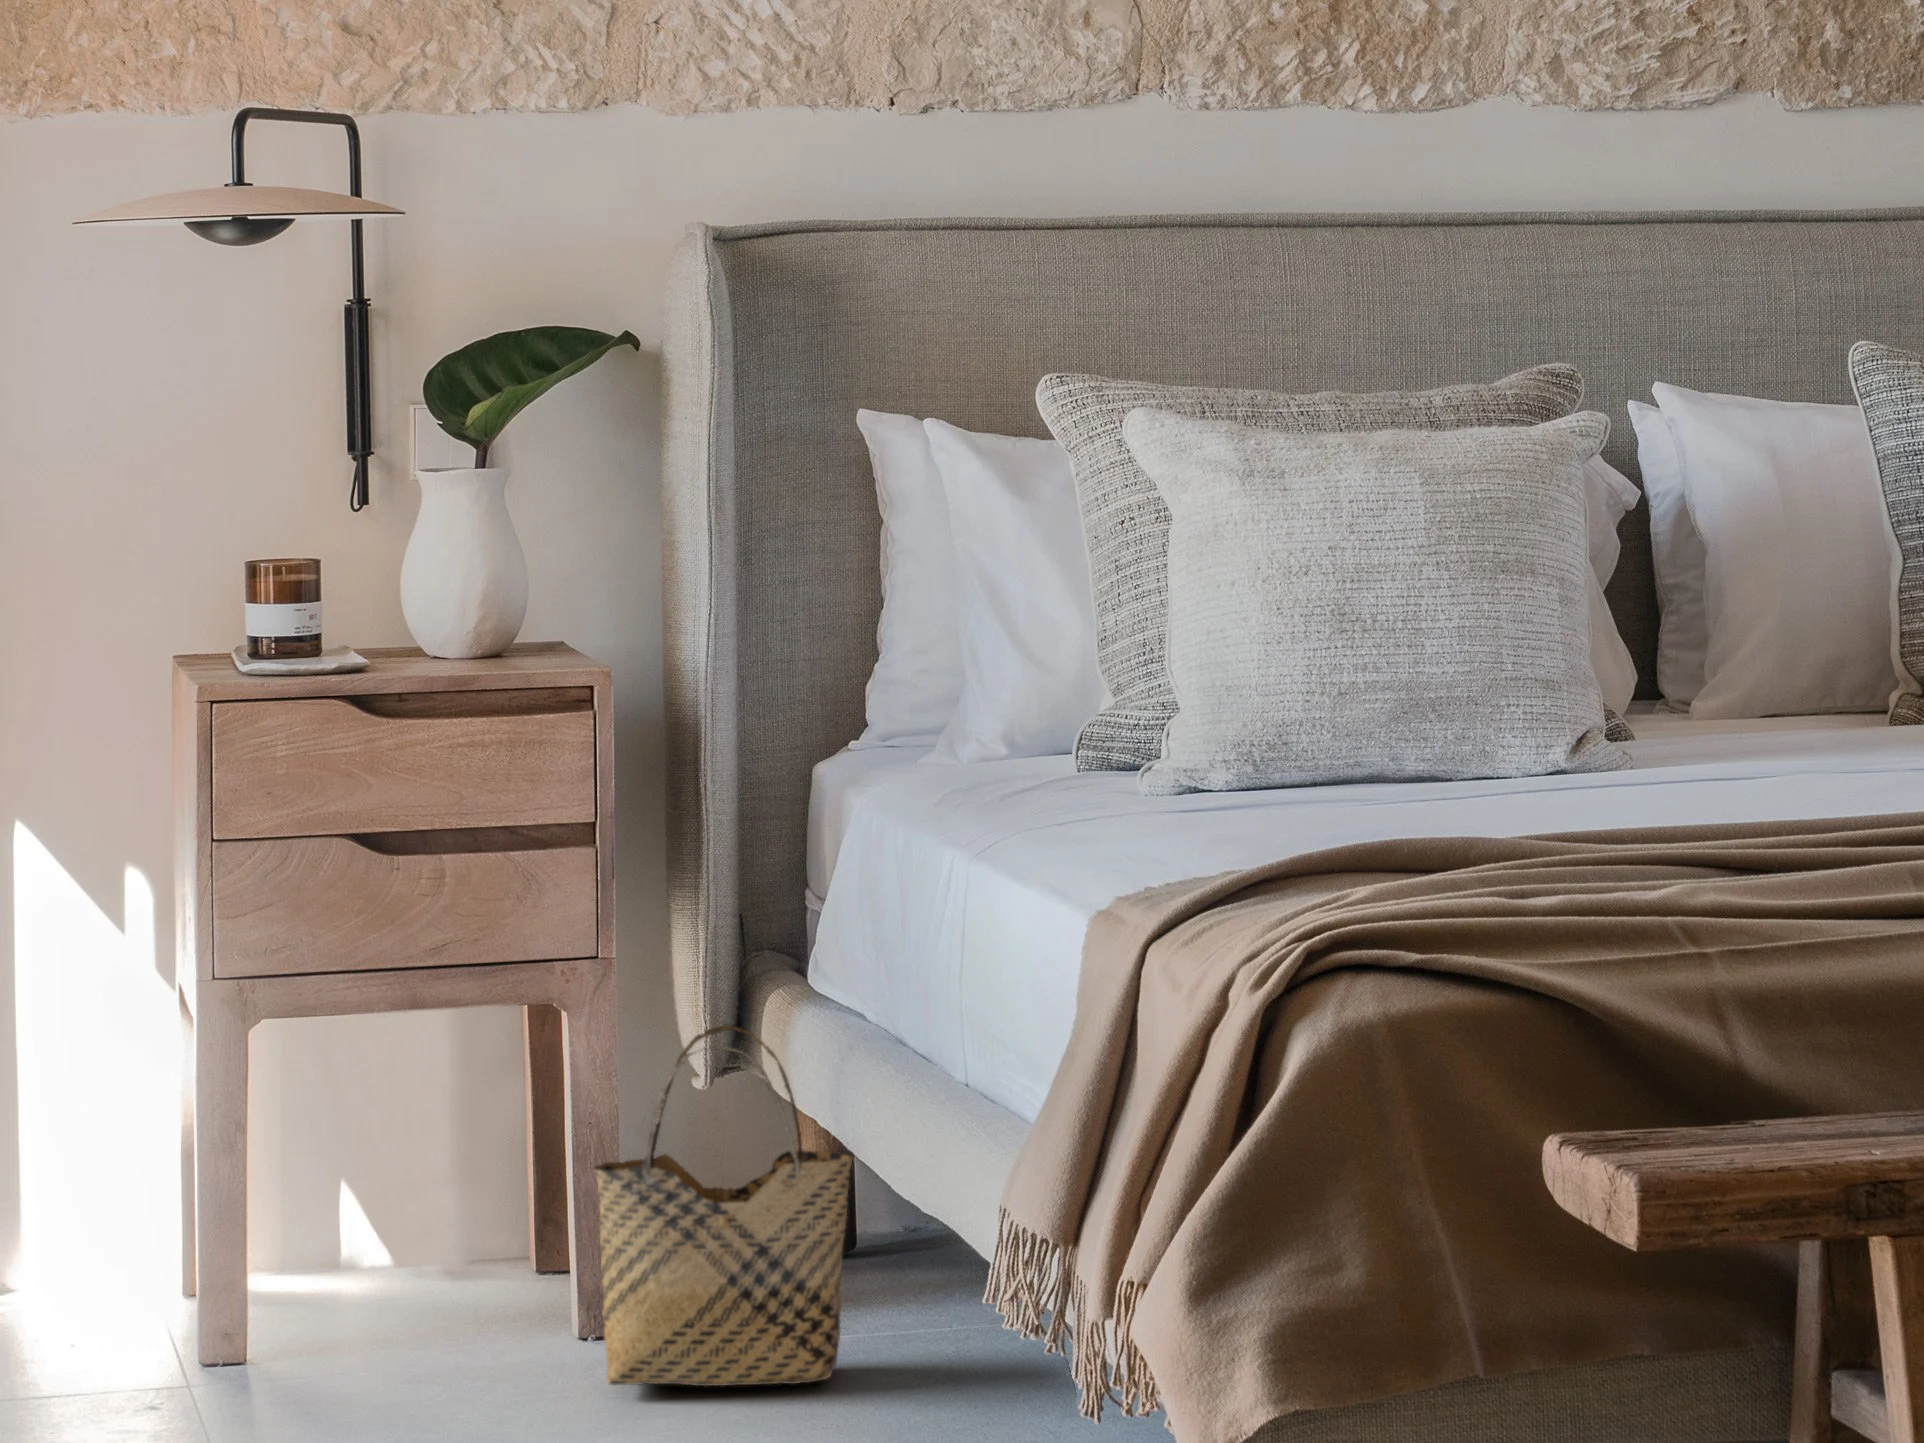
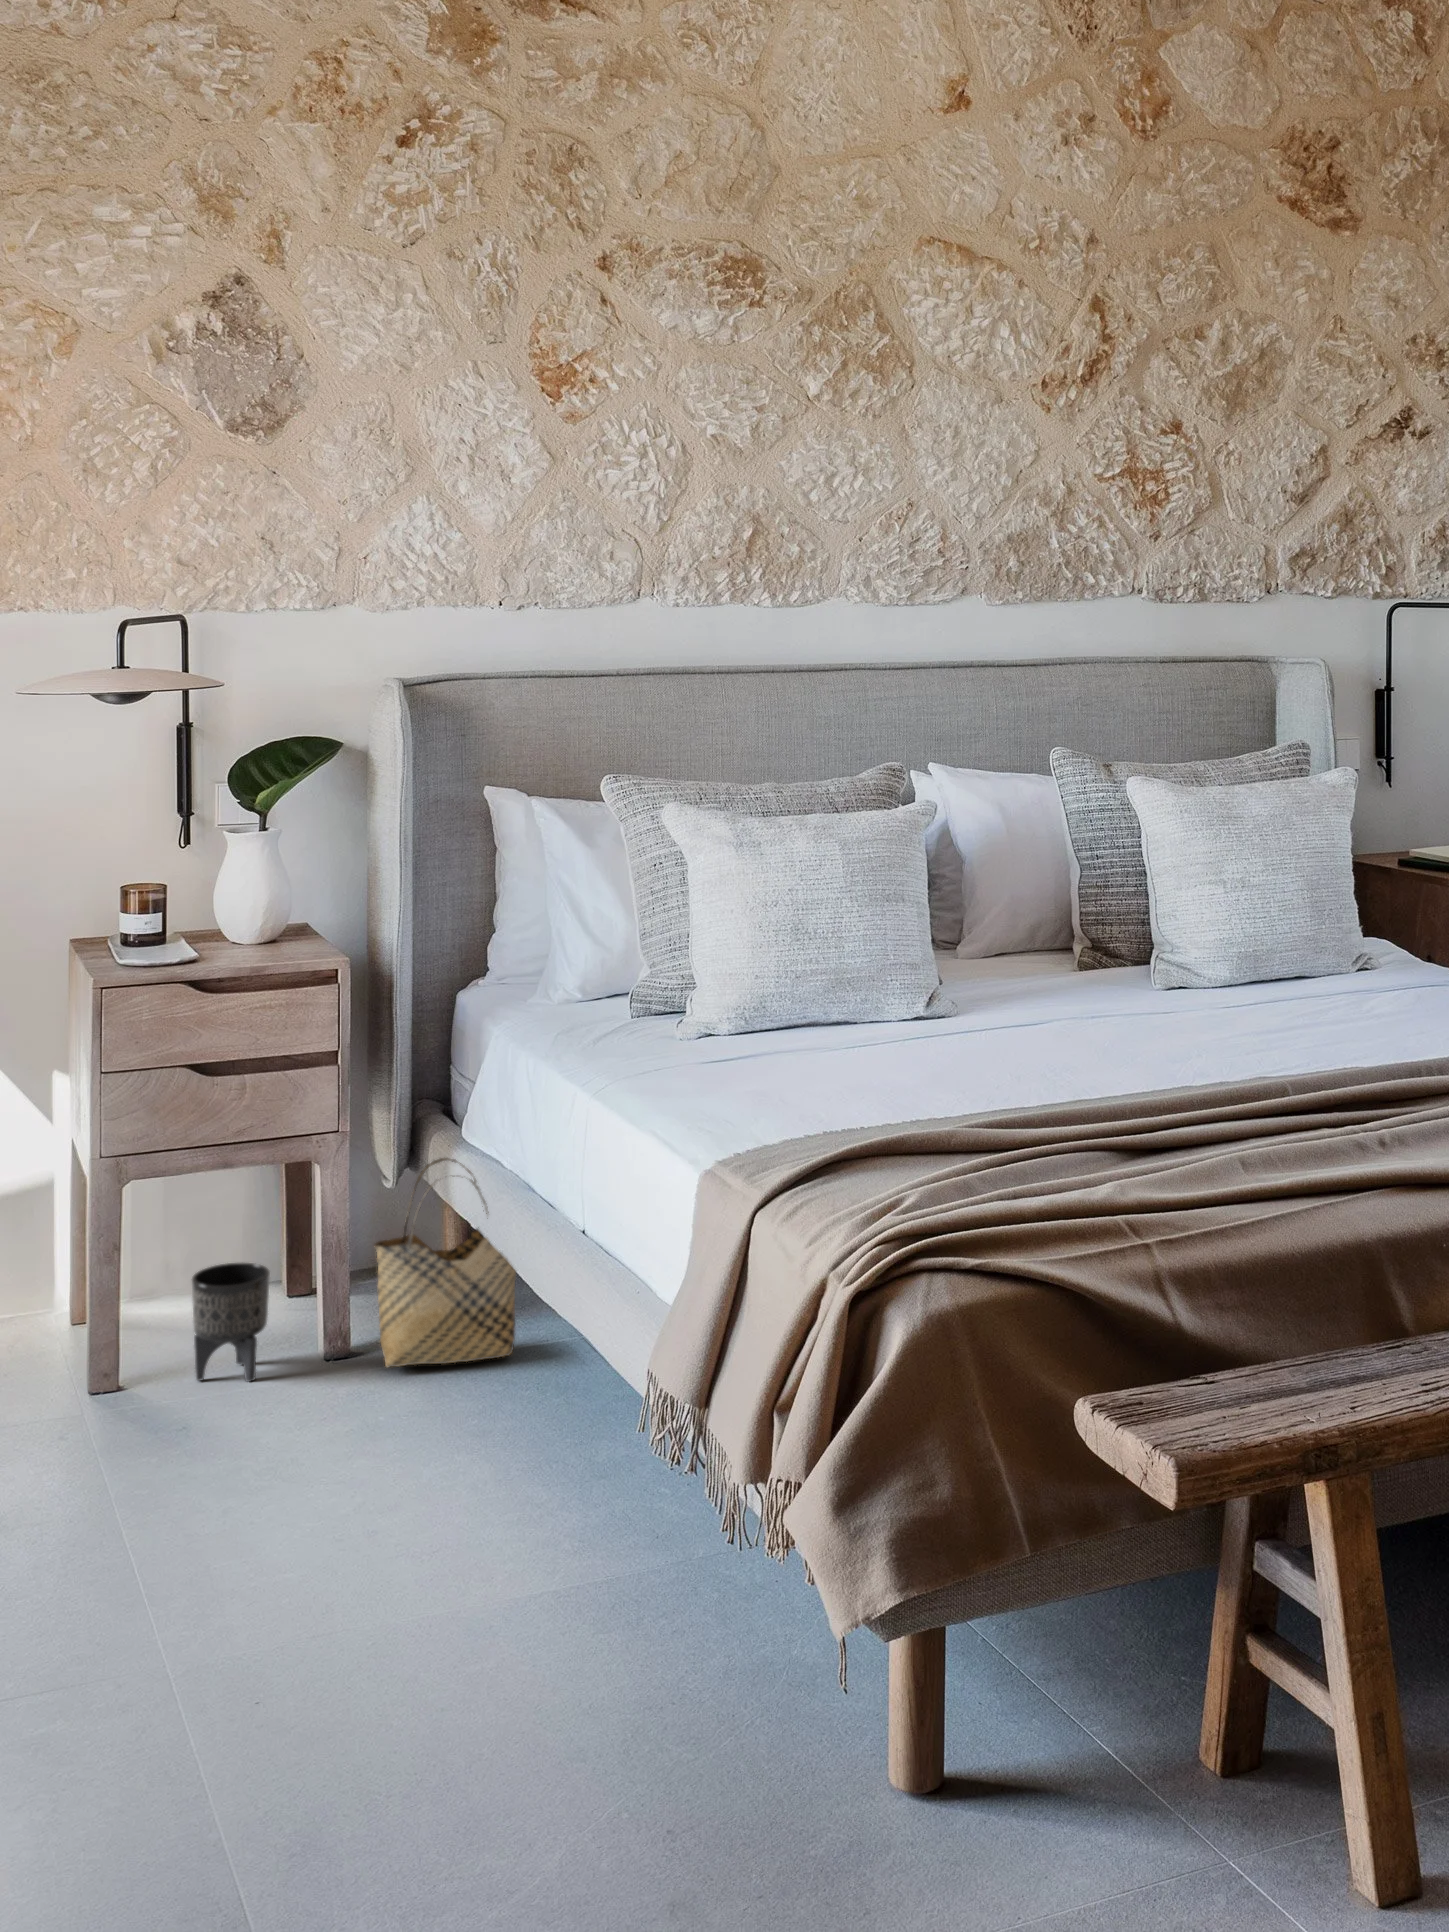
planter: none [294,1192,428,1395] -> present [192,1263,270,1382]

